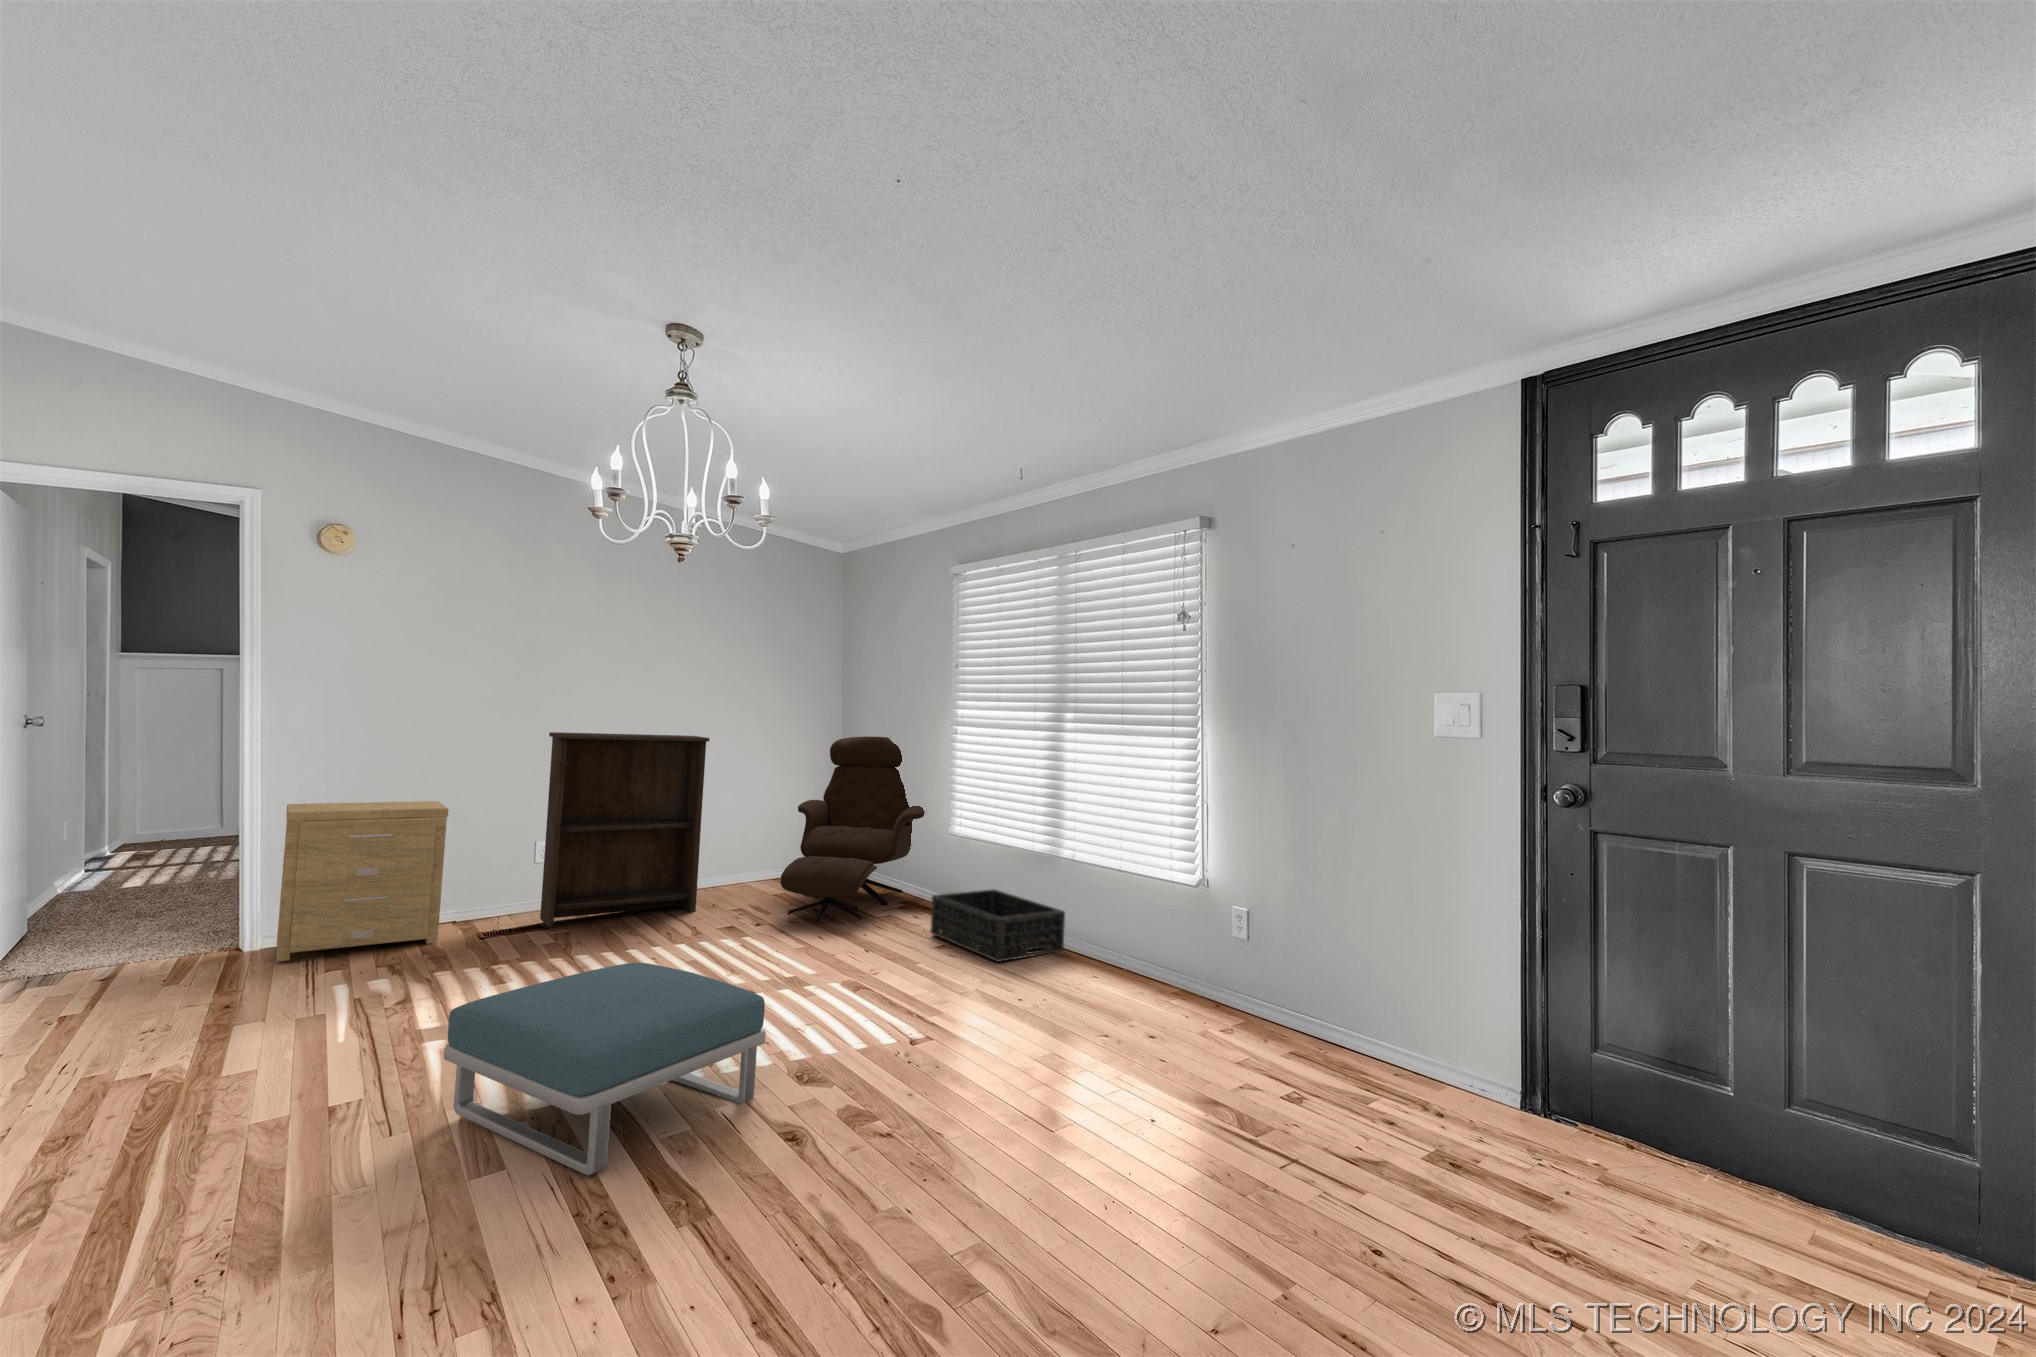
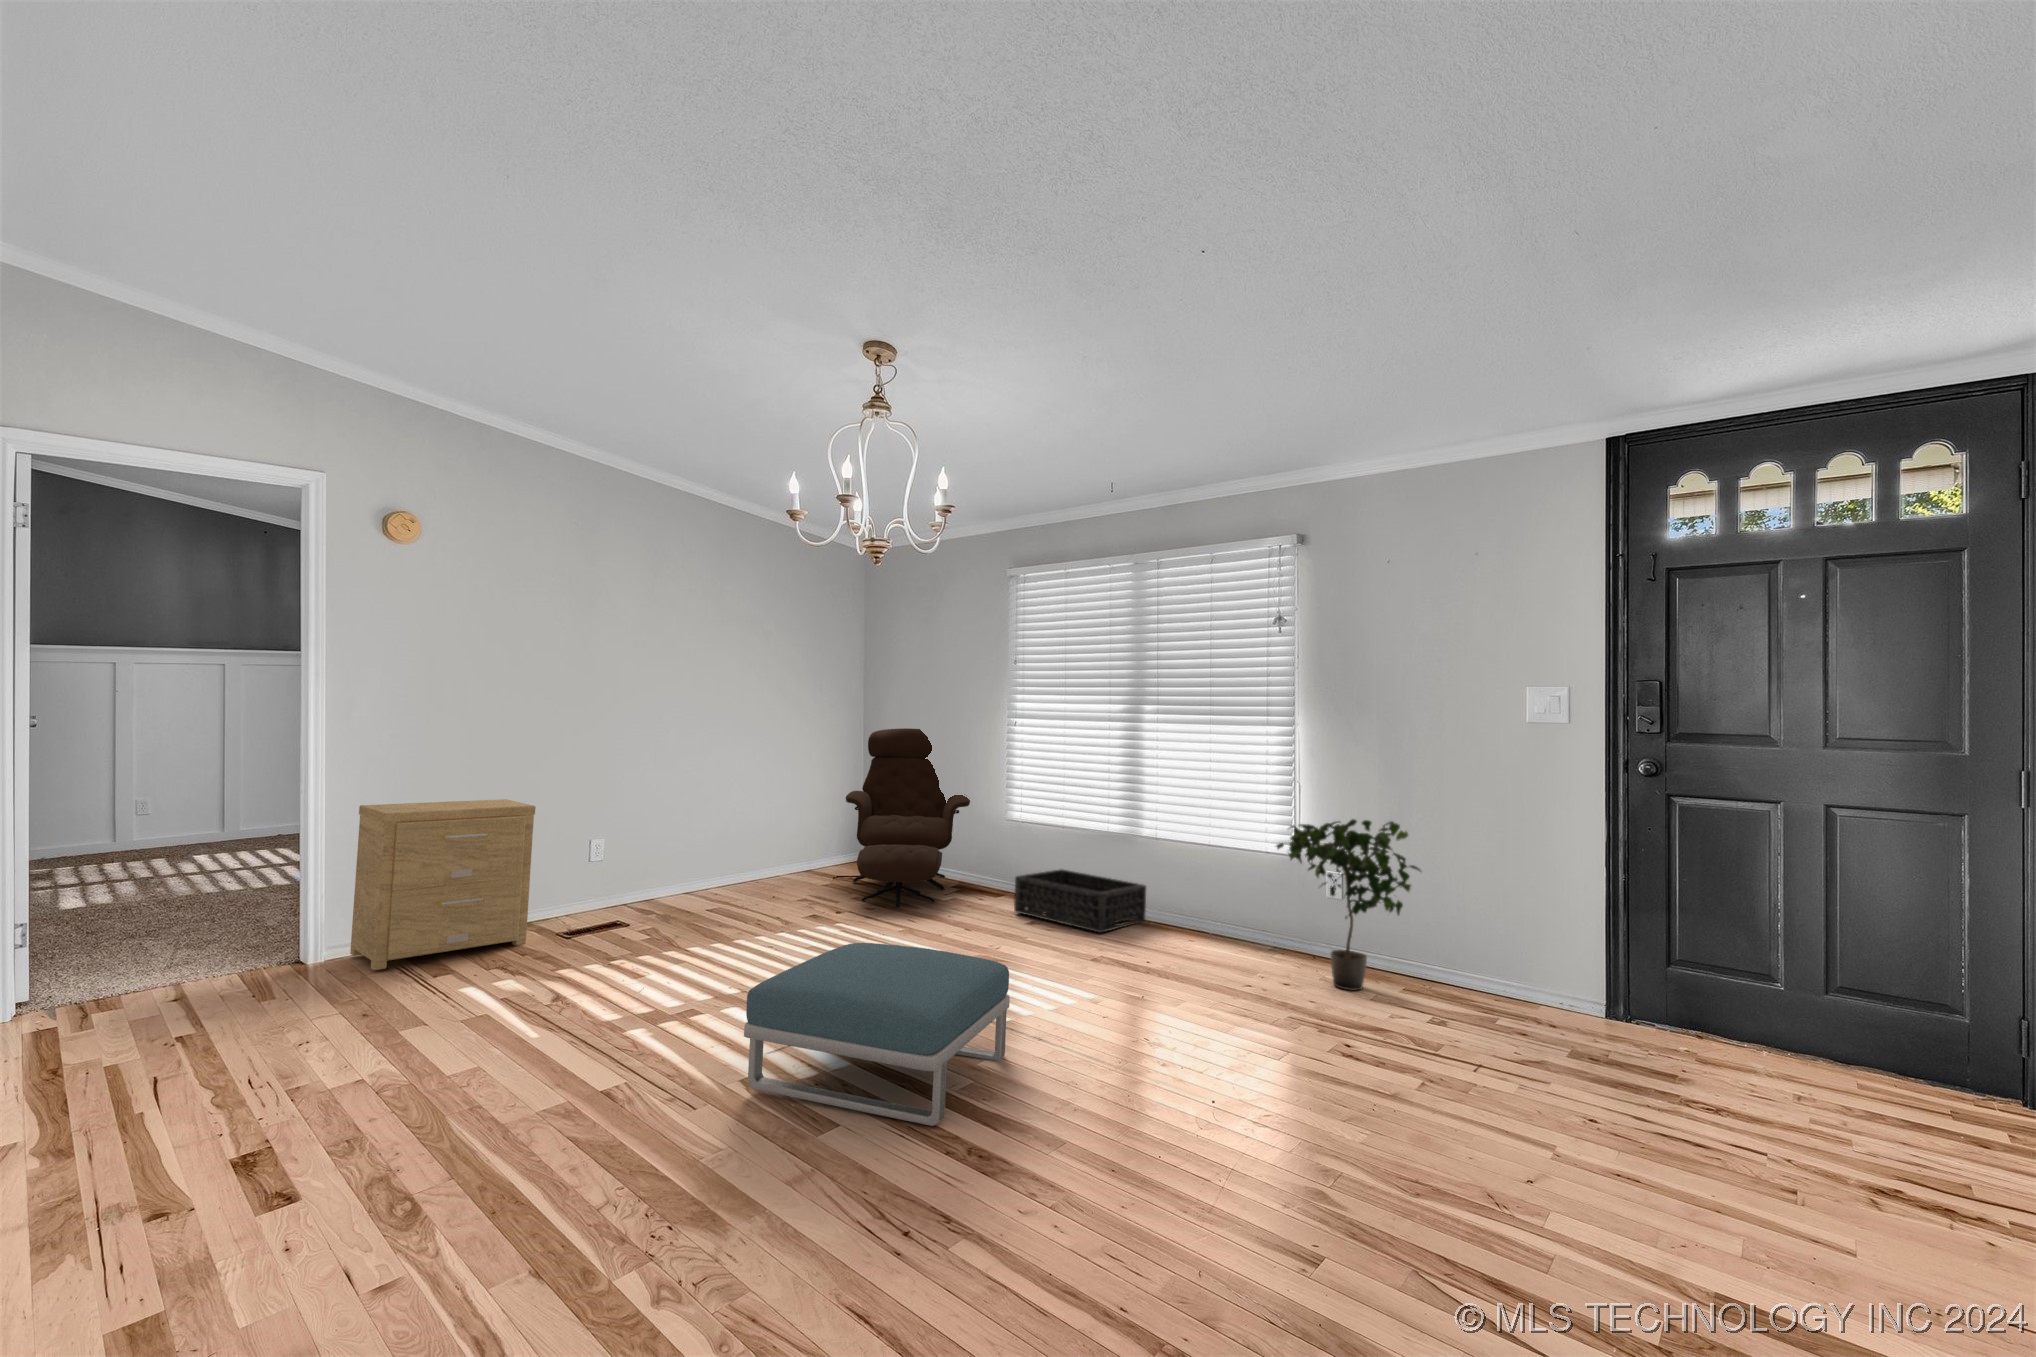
bookshelf: present [540,732,710,927] -> none [614,727,775,924]
potted plant: none [1148,848,1308,1049] -> present [1276,819,1420,990]

